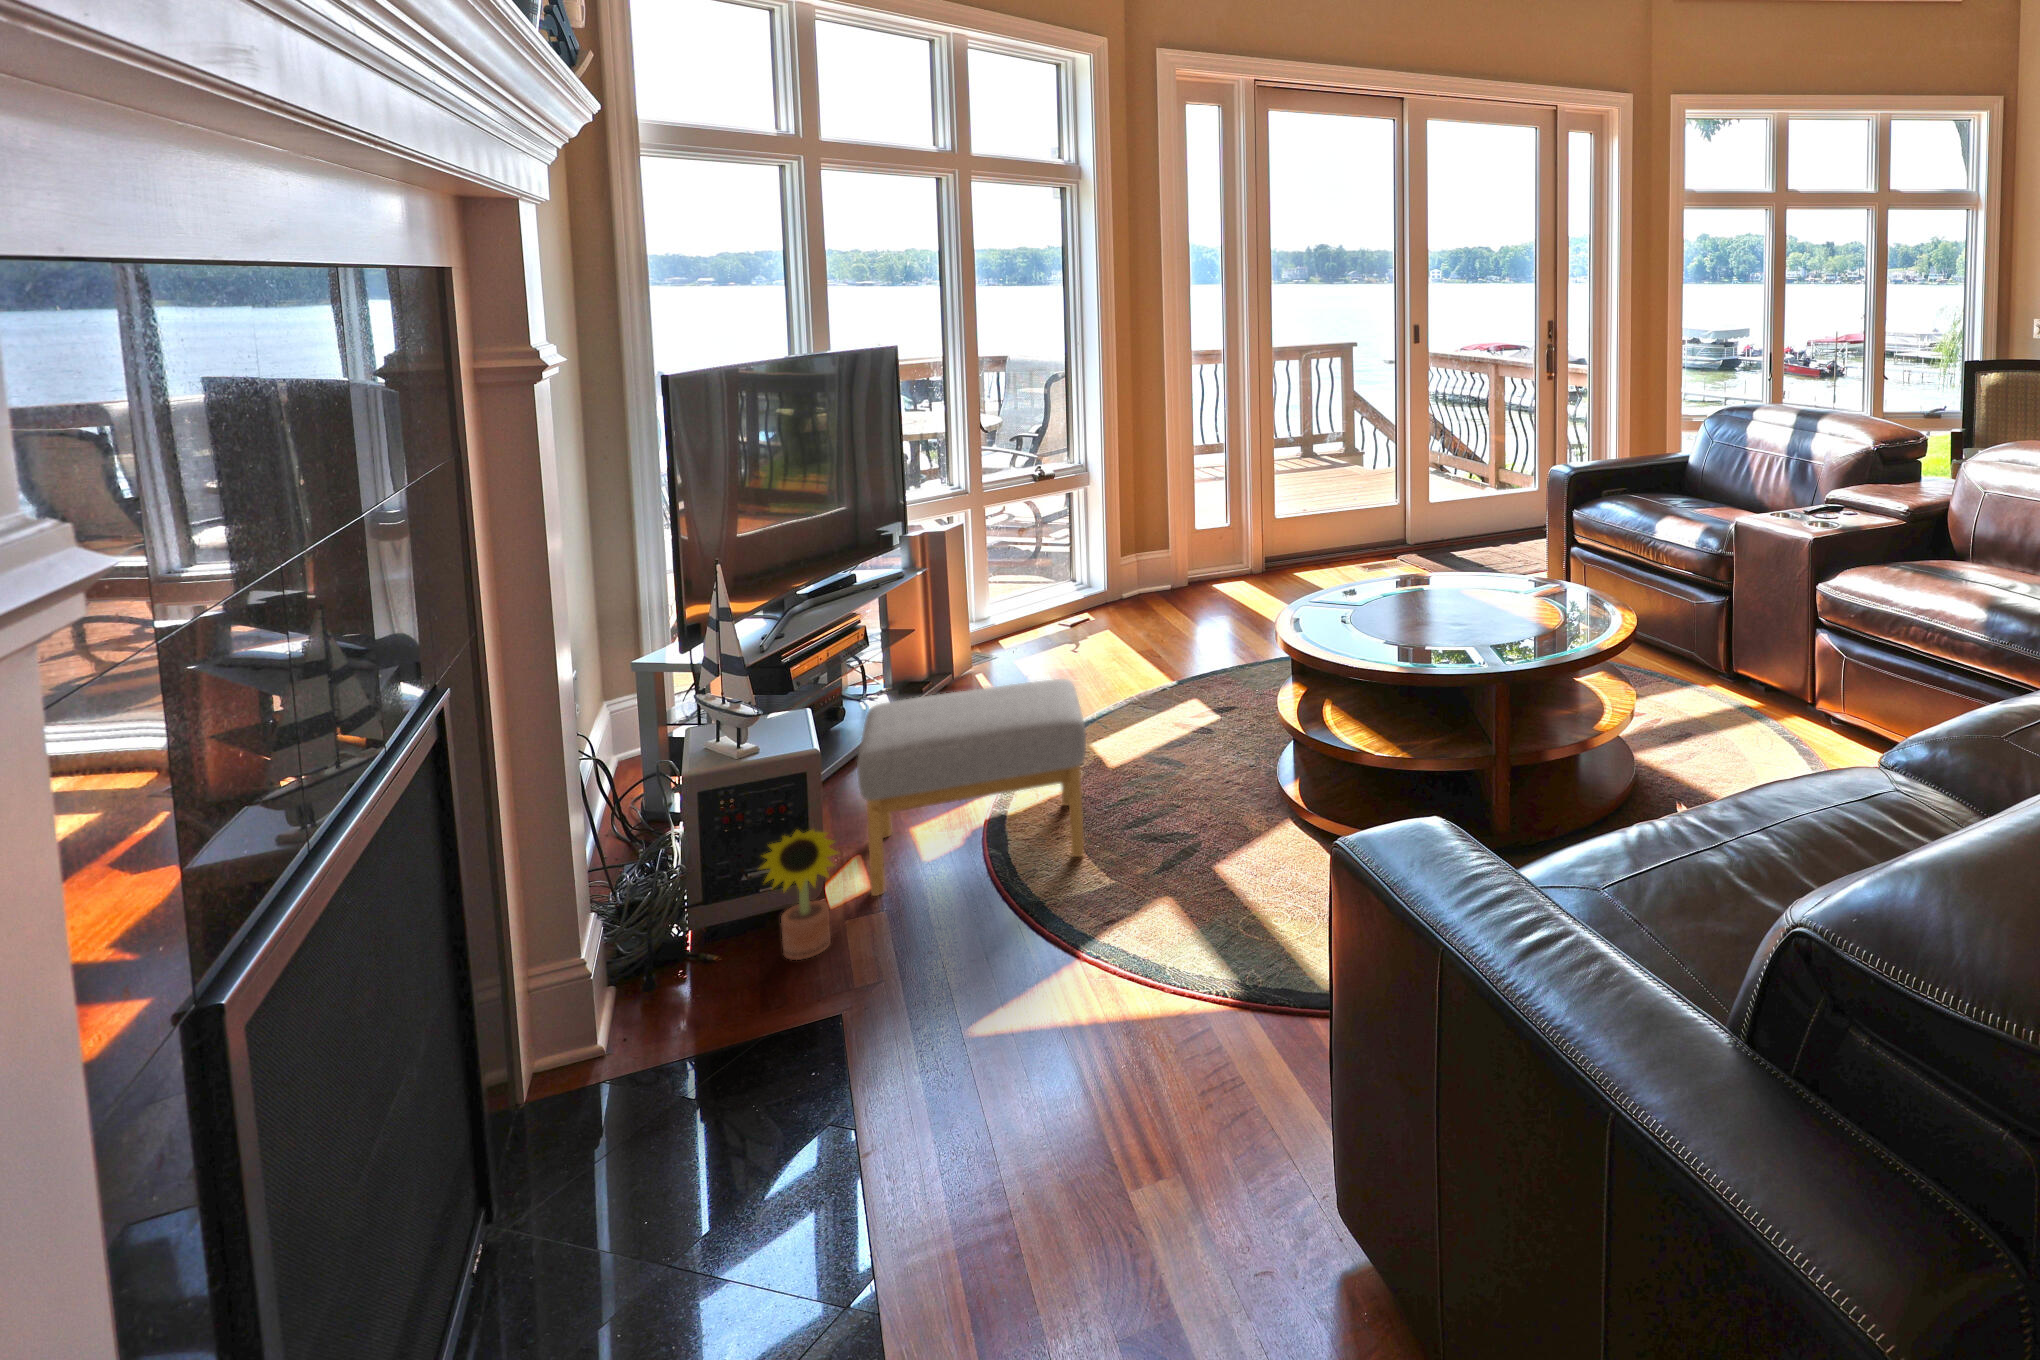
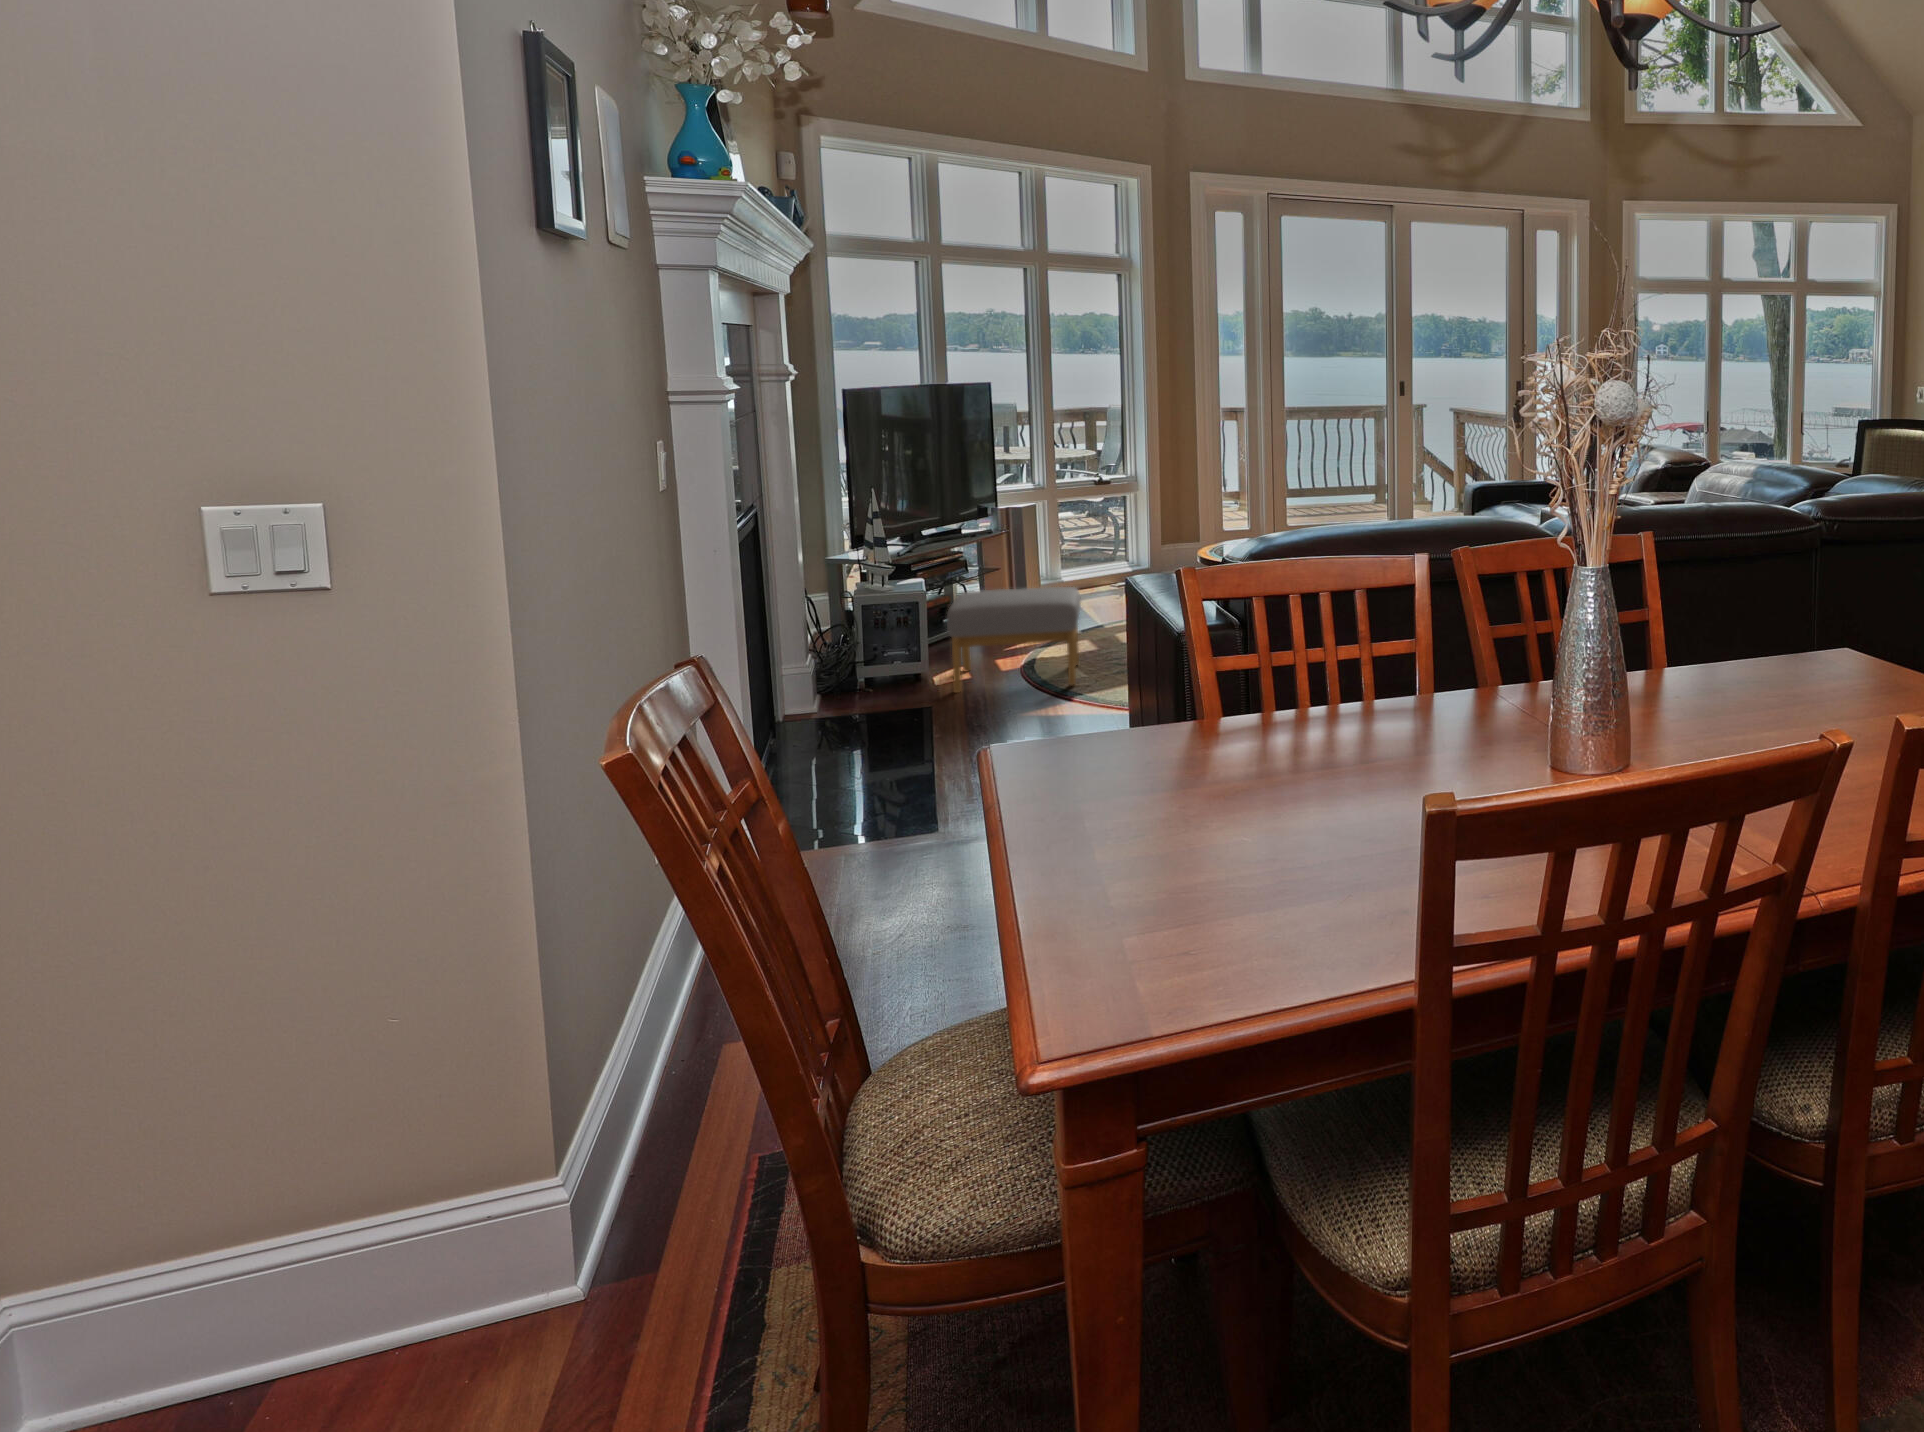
decorative plant: present [761,830,838,960] -> none [889,637,933,711]

